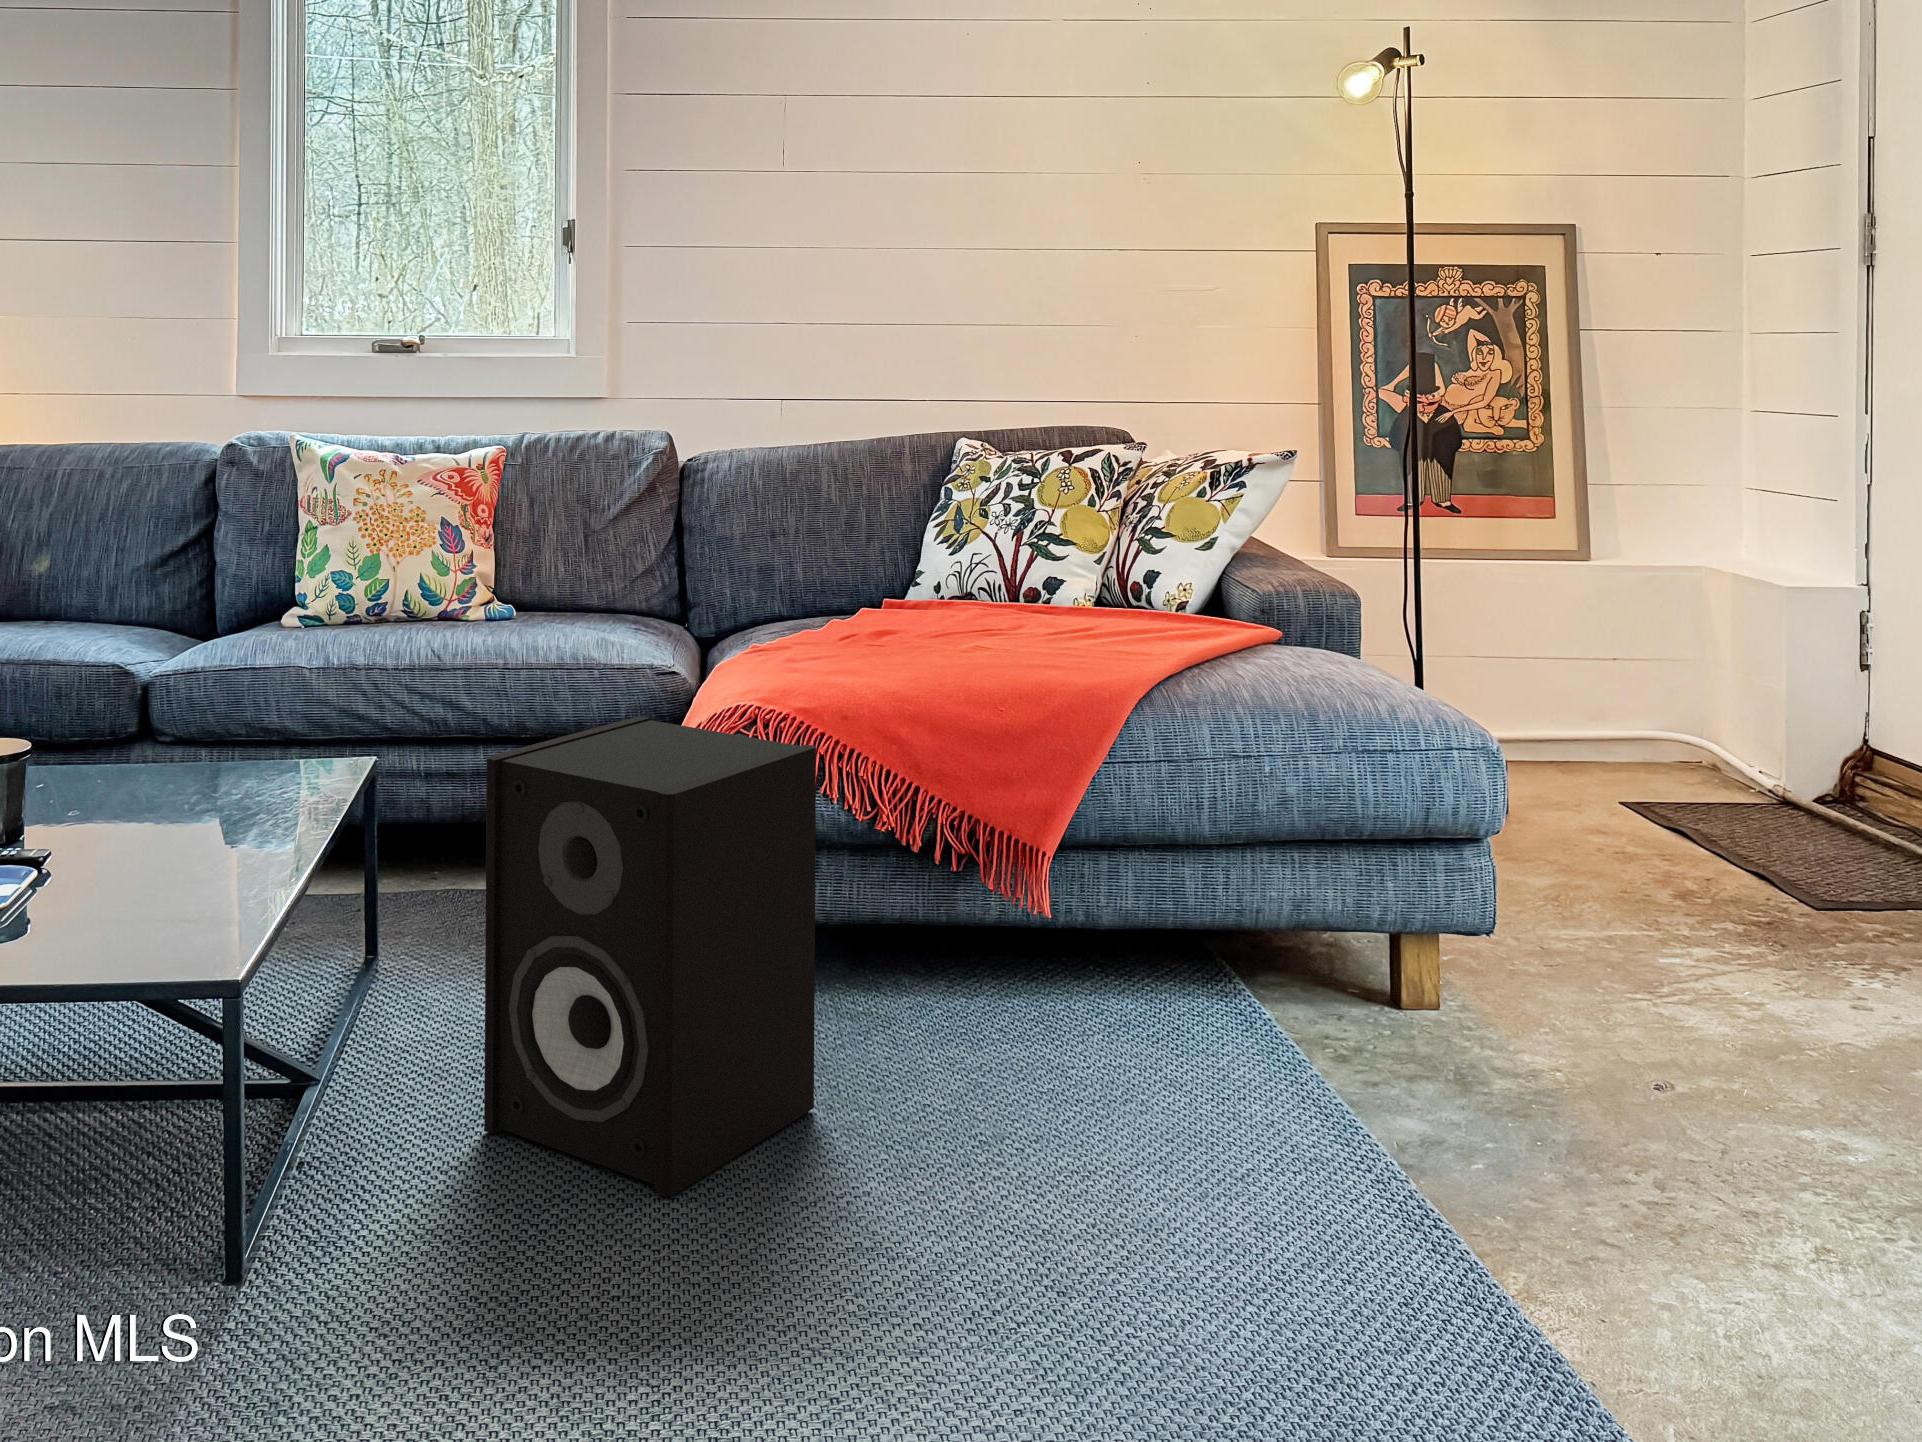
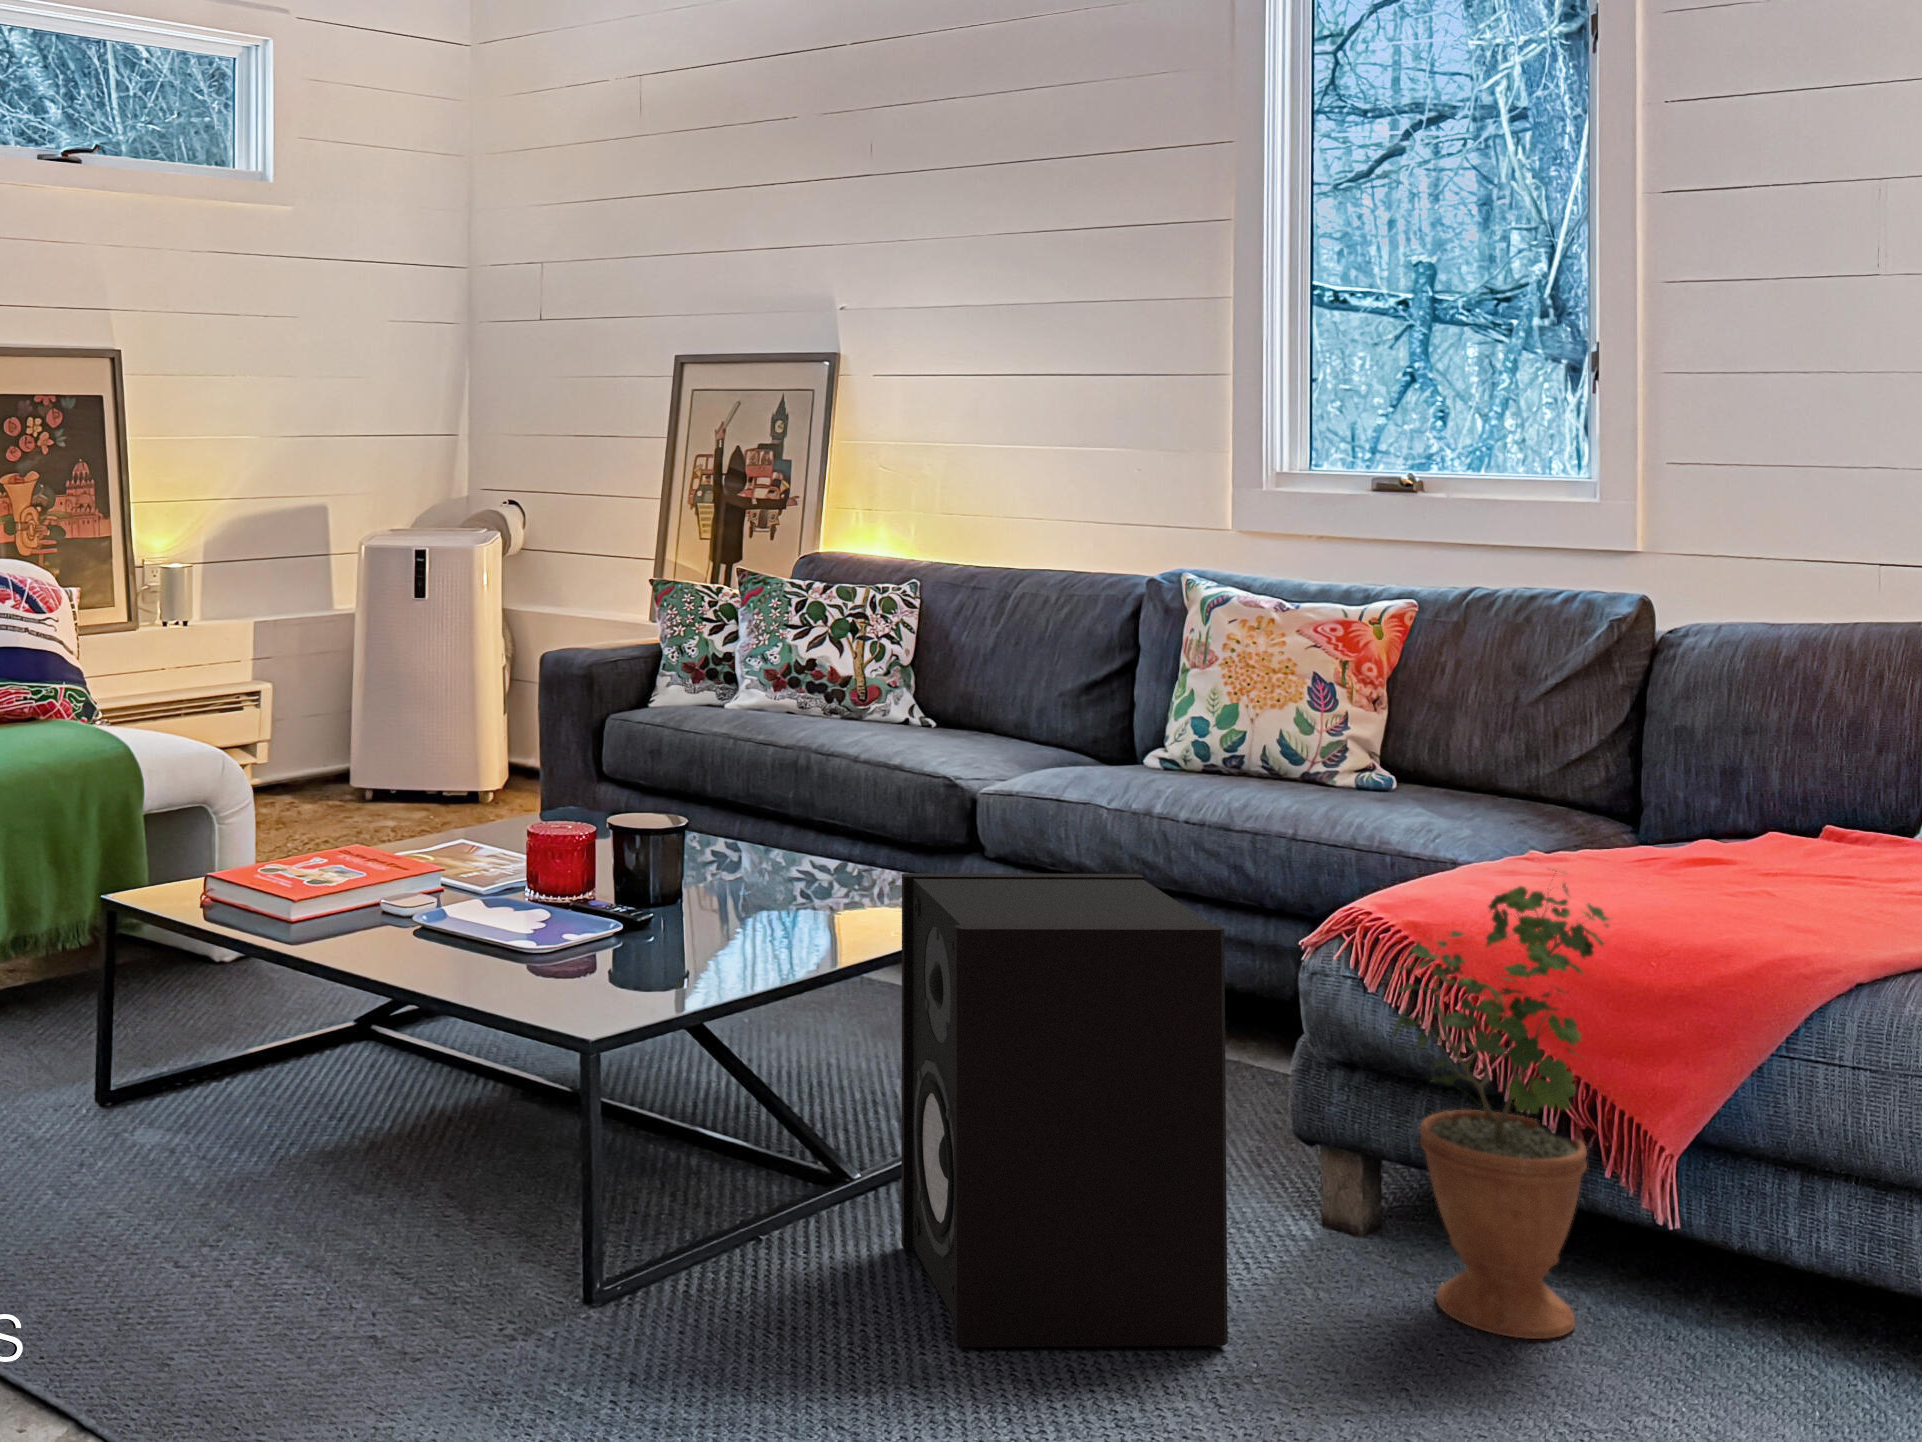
potted plant: none [810,652,964,1028] -> present [1394,871,1609,1339]

